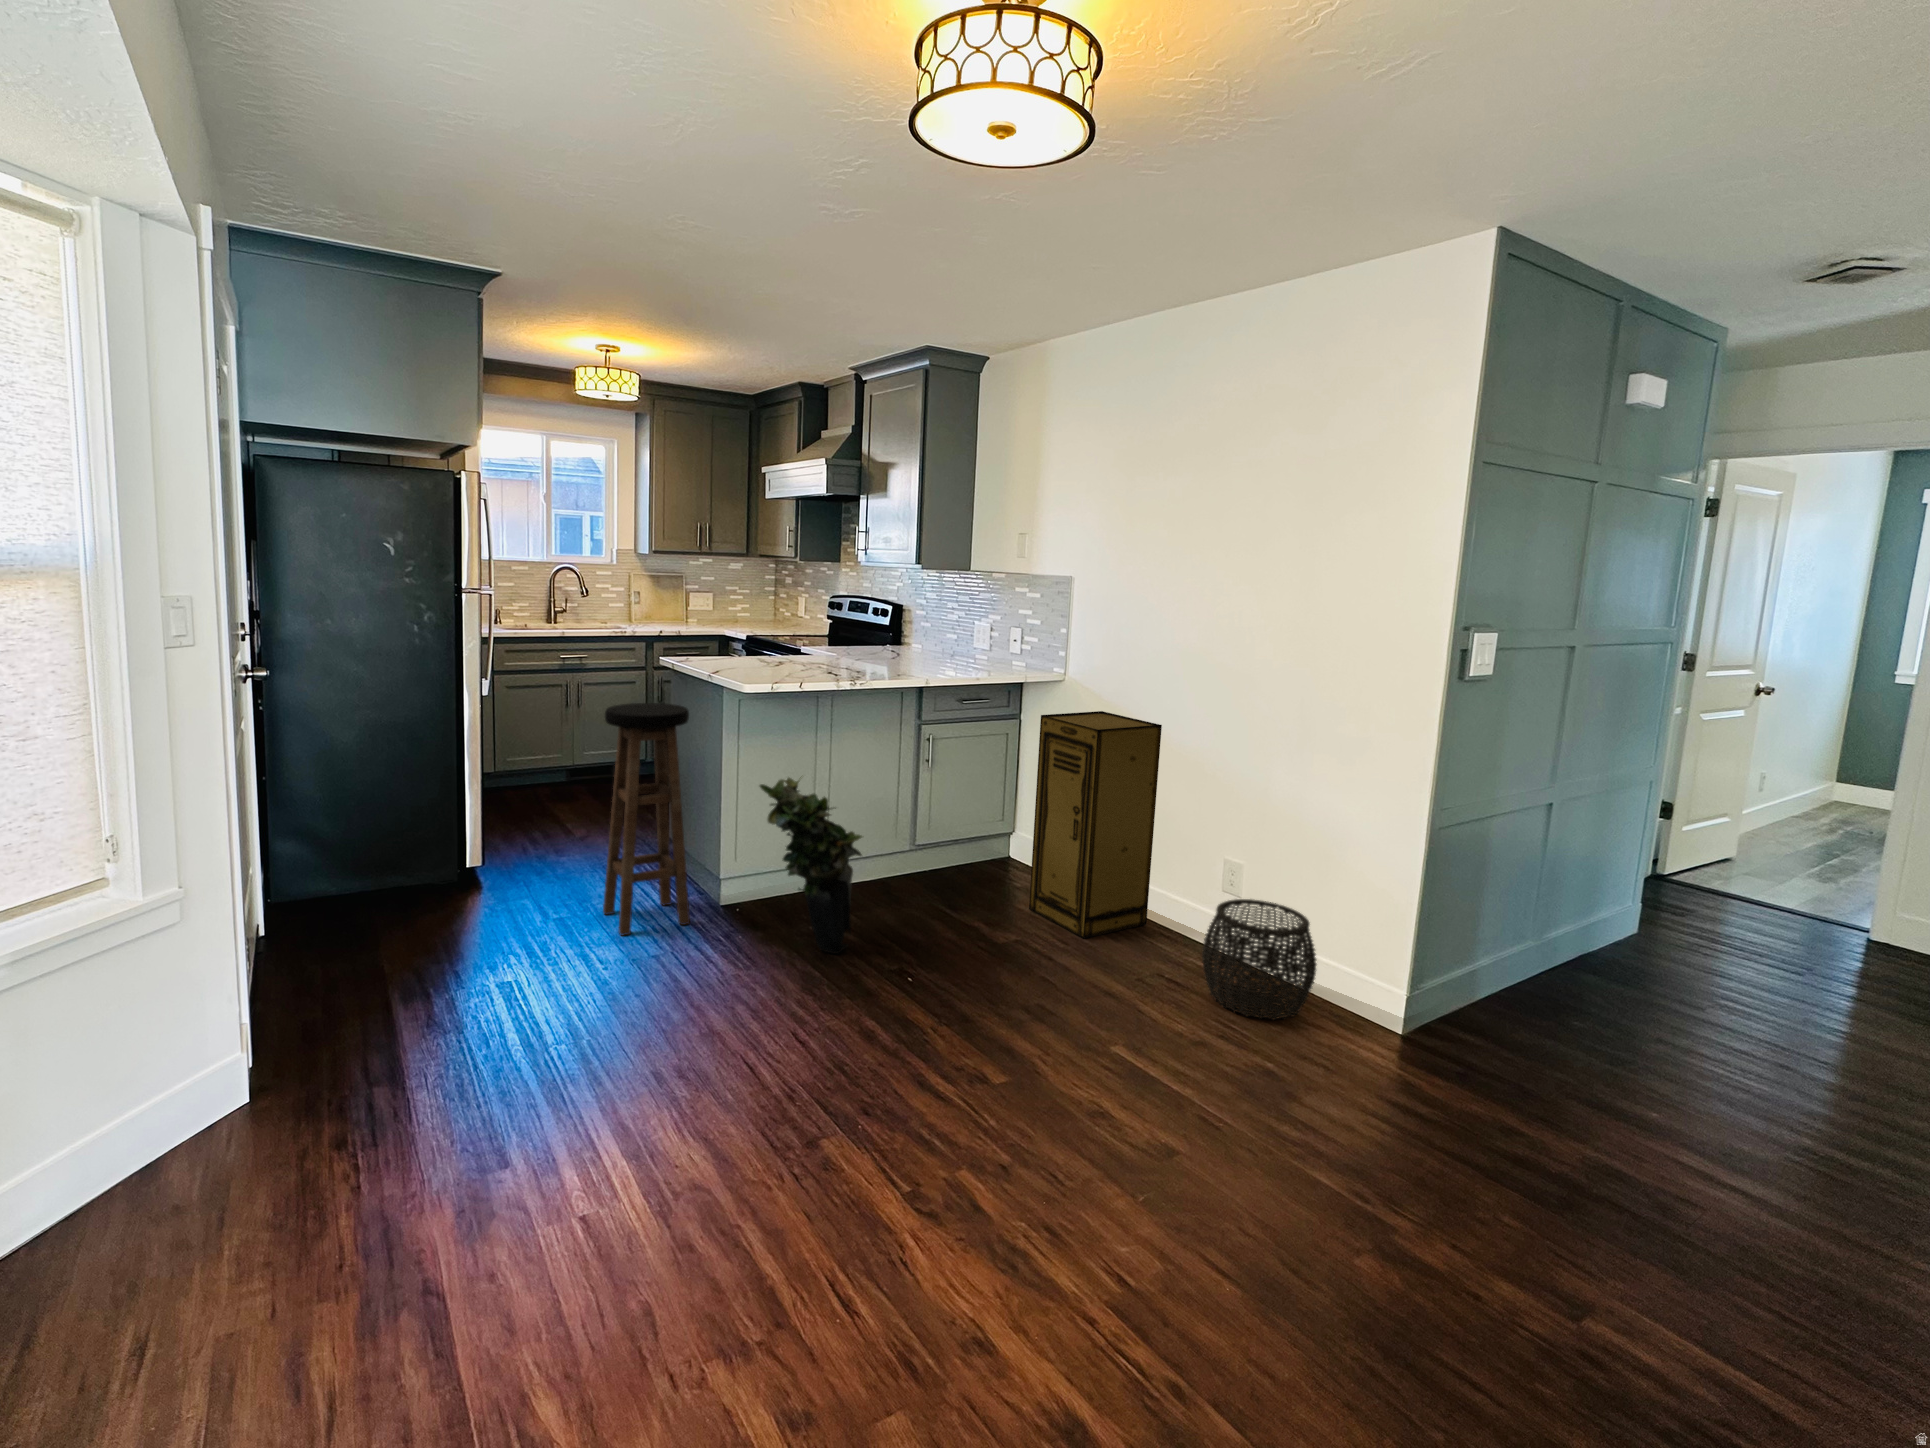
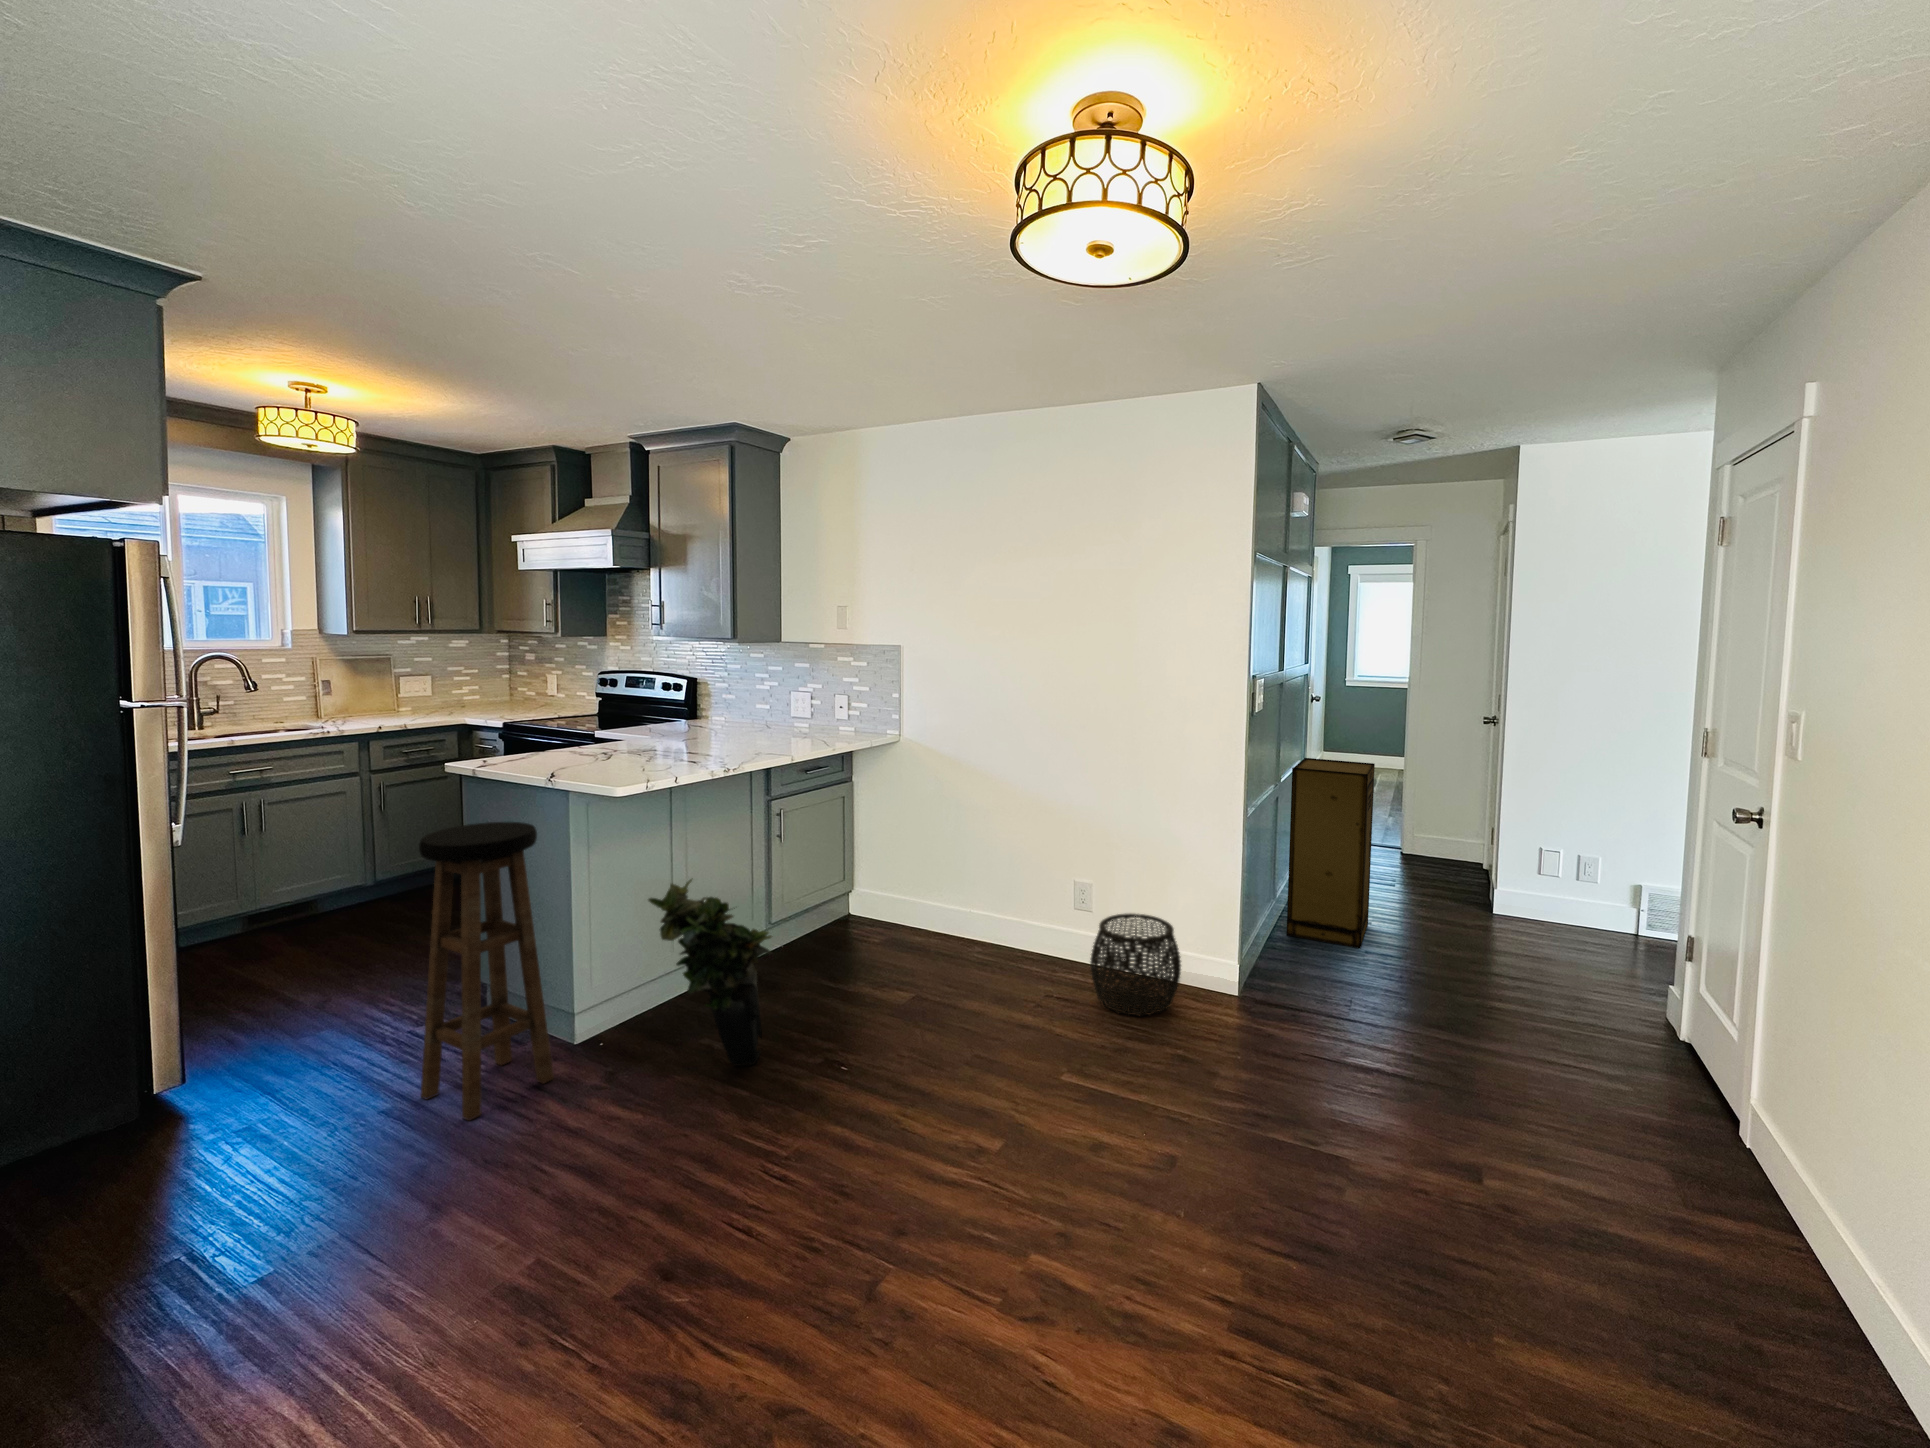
storage cabinet: present [1029,711,1162,939] -> present [1287,758,1375,948]

